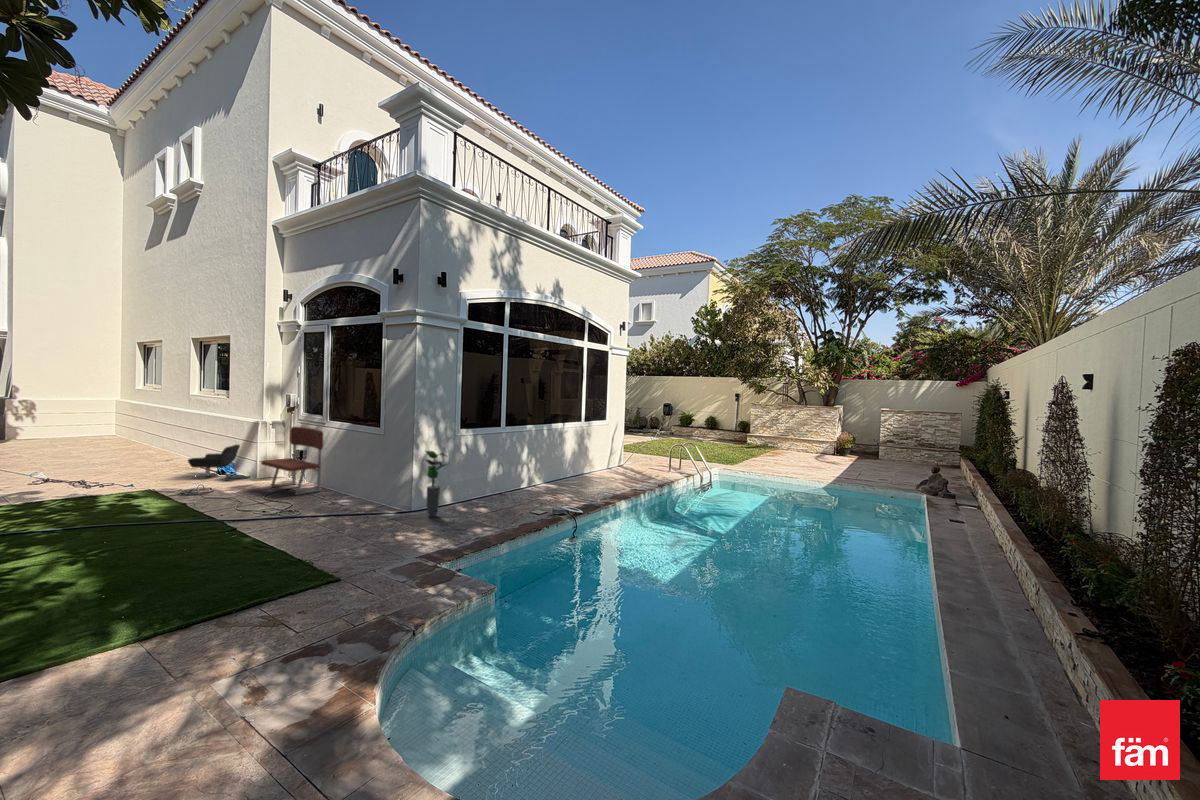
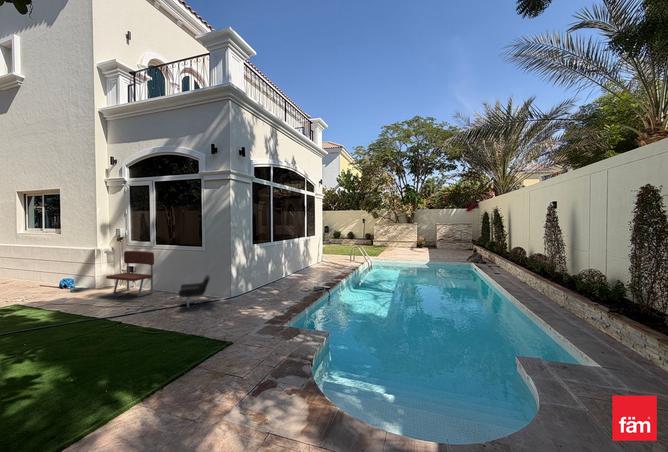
lounge chair: present [188,445,240,479] -> present [178,275,210,306]
potted plant: present [426,451,448,517] -> none [239,259,256,300]

